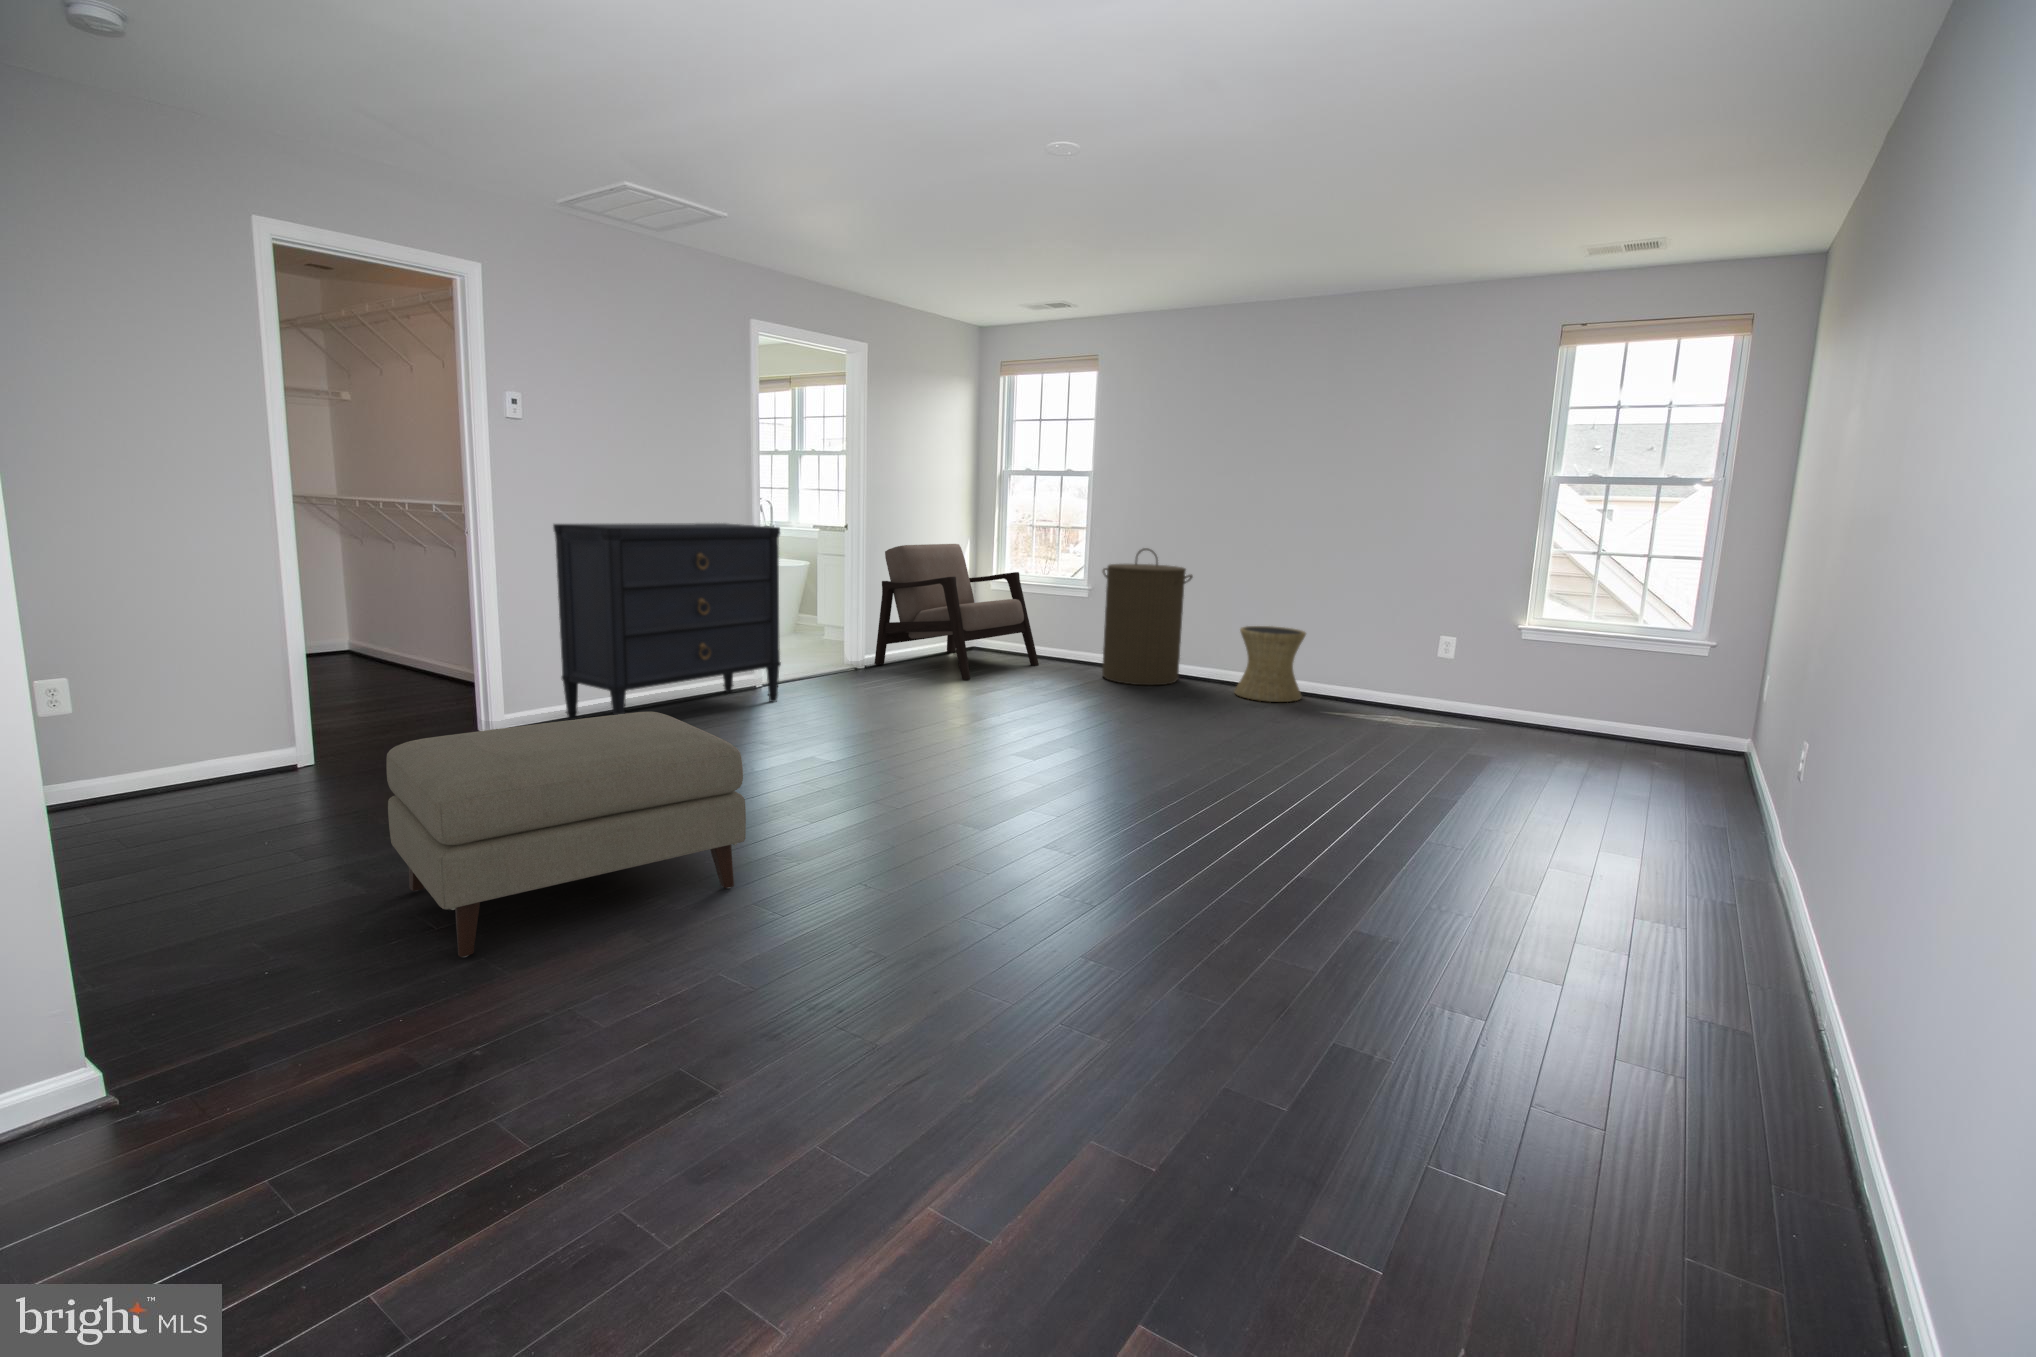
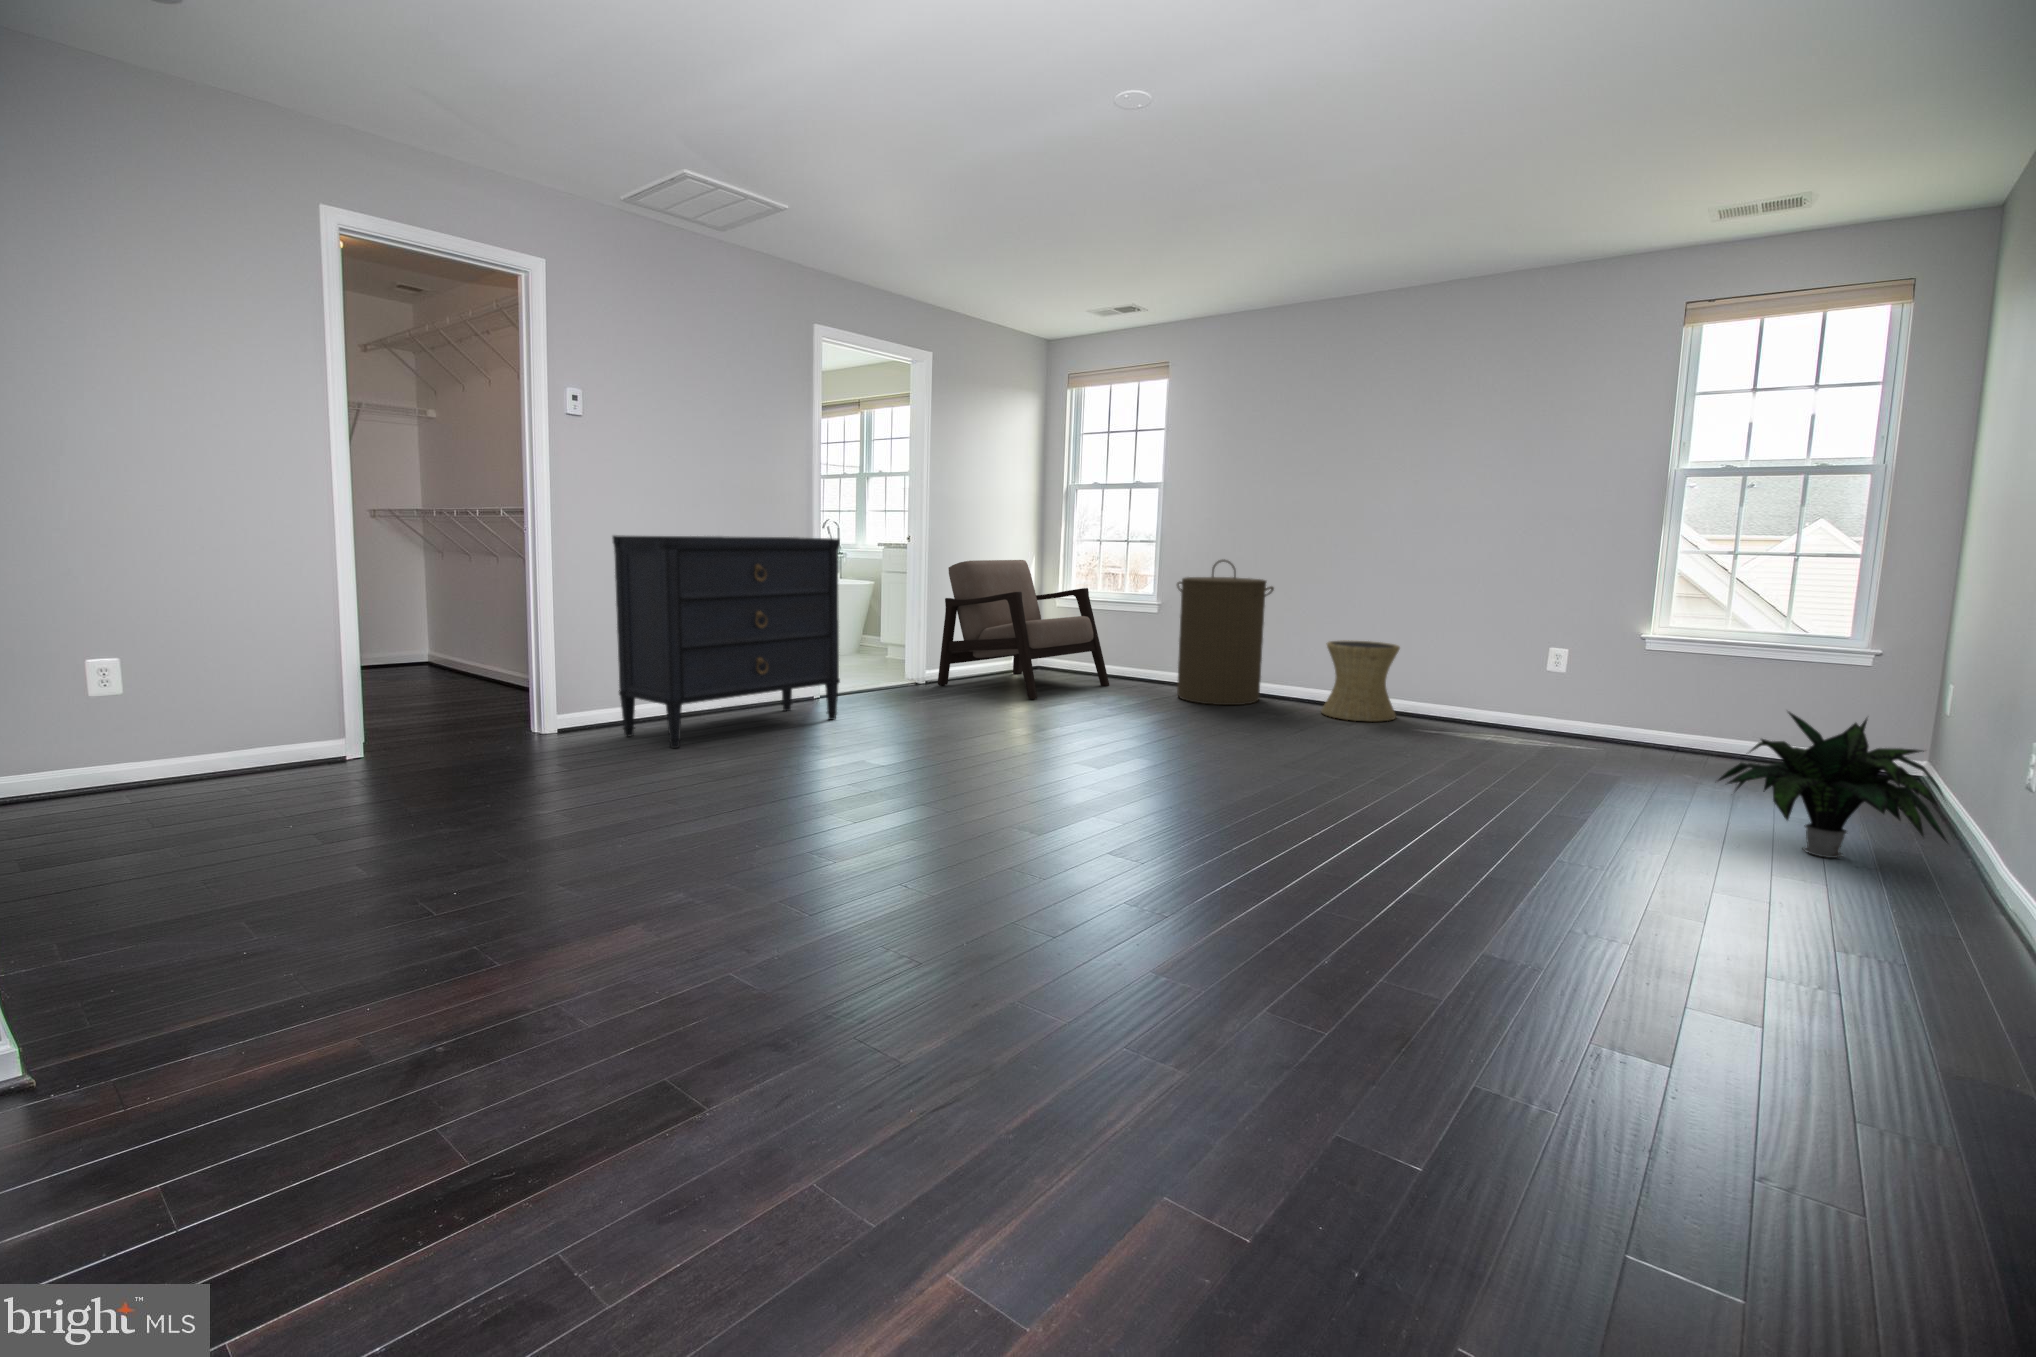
potted plant: none [1572,703,1763,833] -> present [1718,712,1947,858]
ottoman: present [386,712,746,957] -> none [431,714,794,961]

